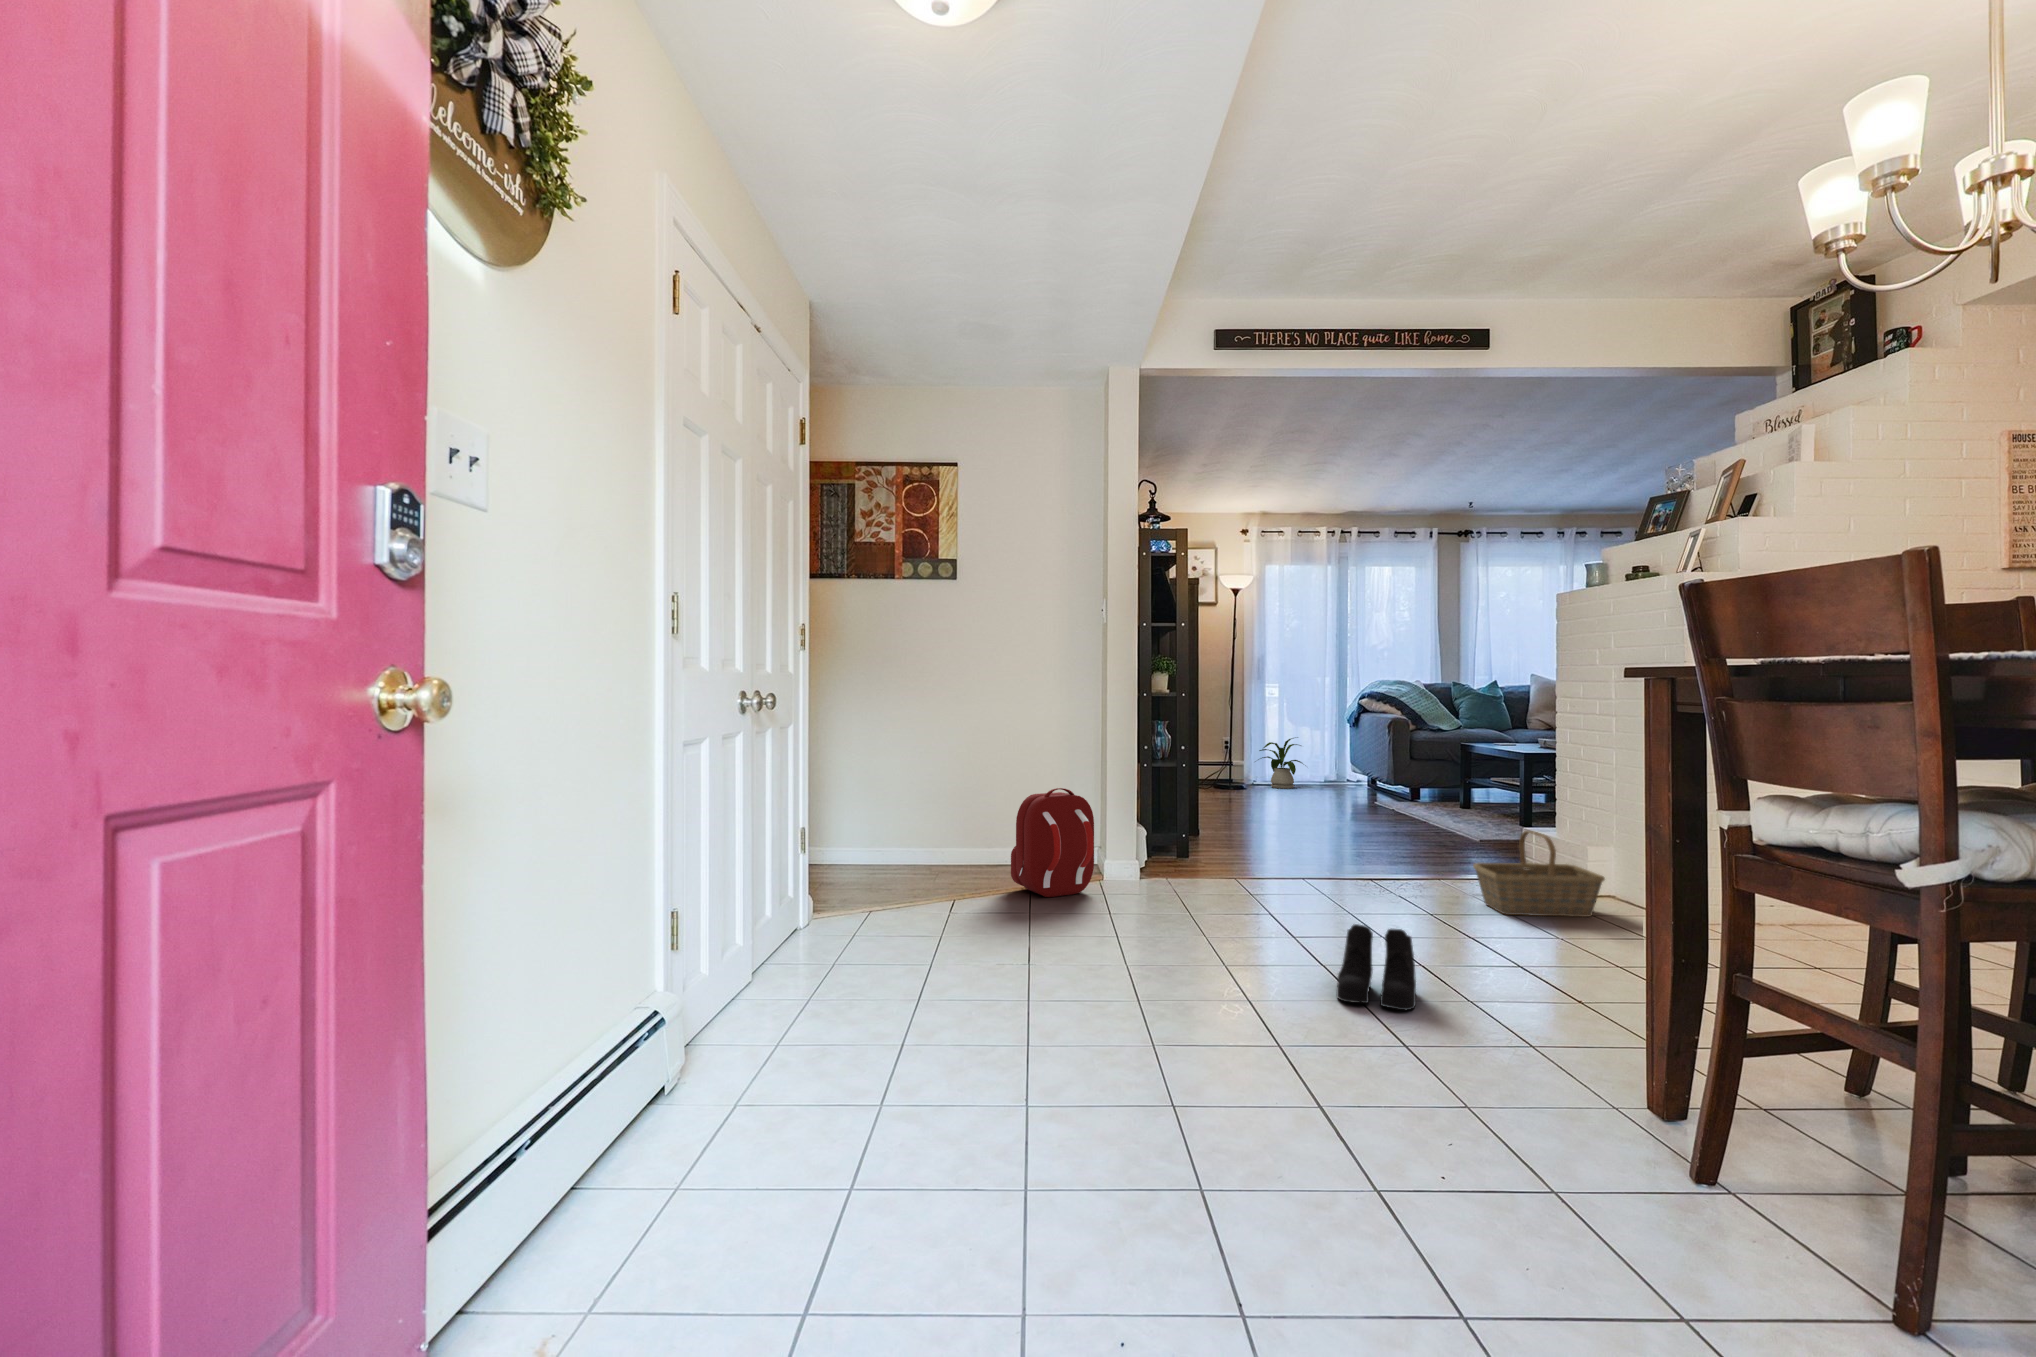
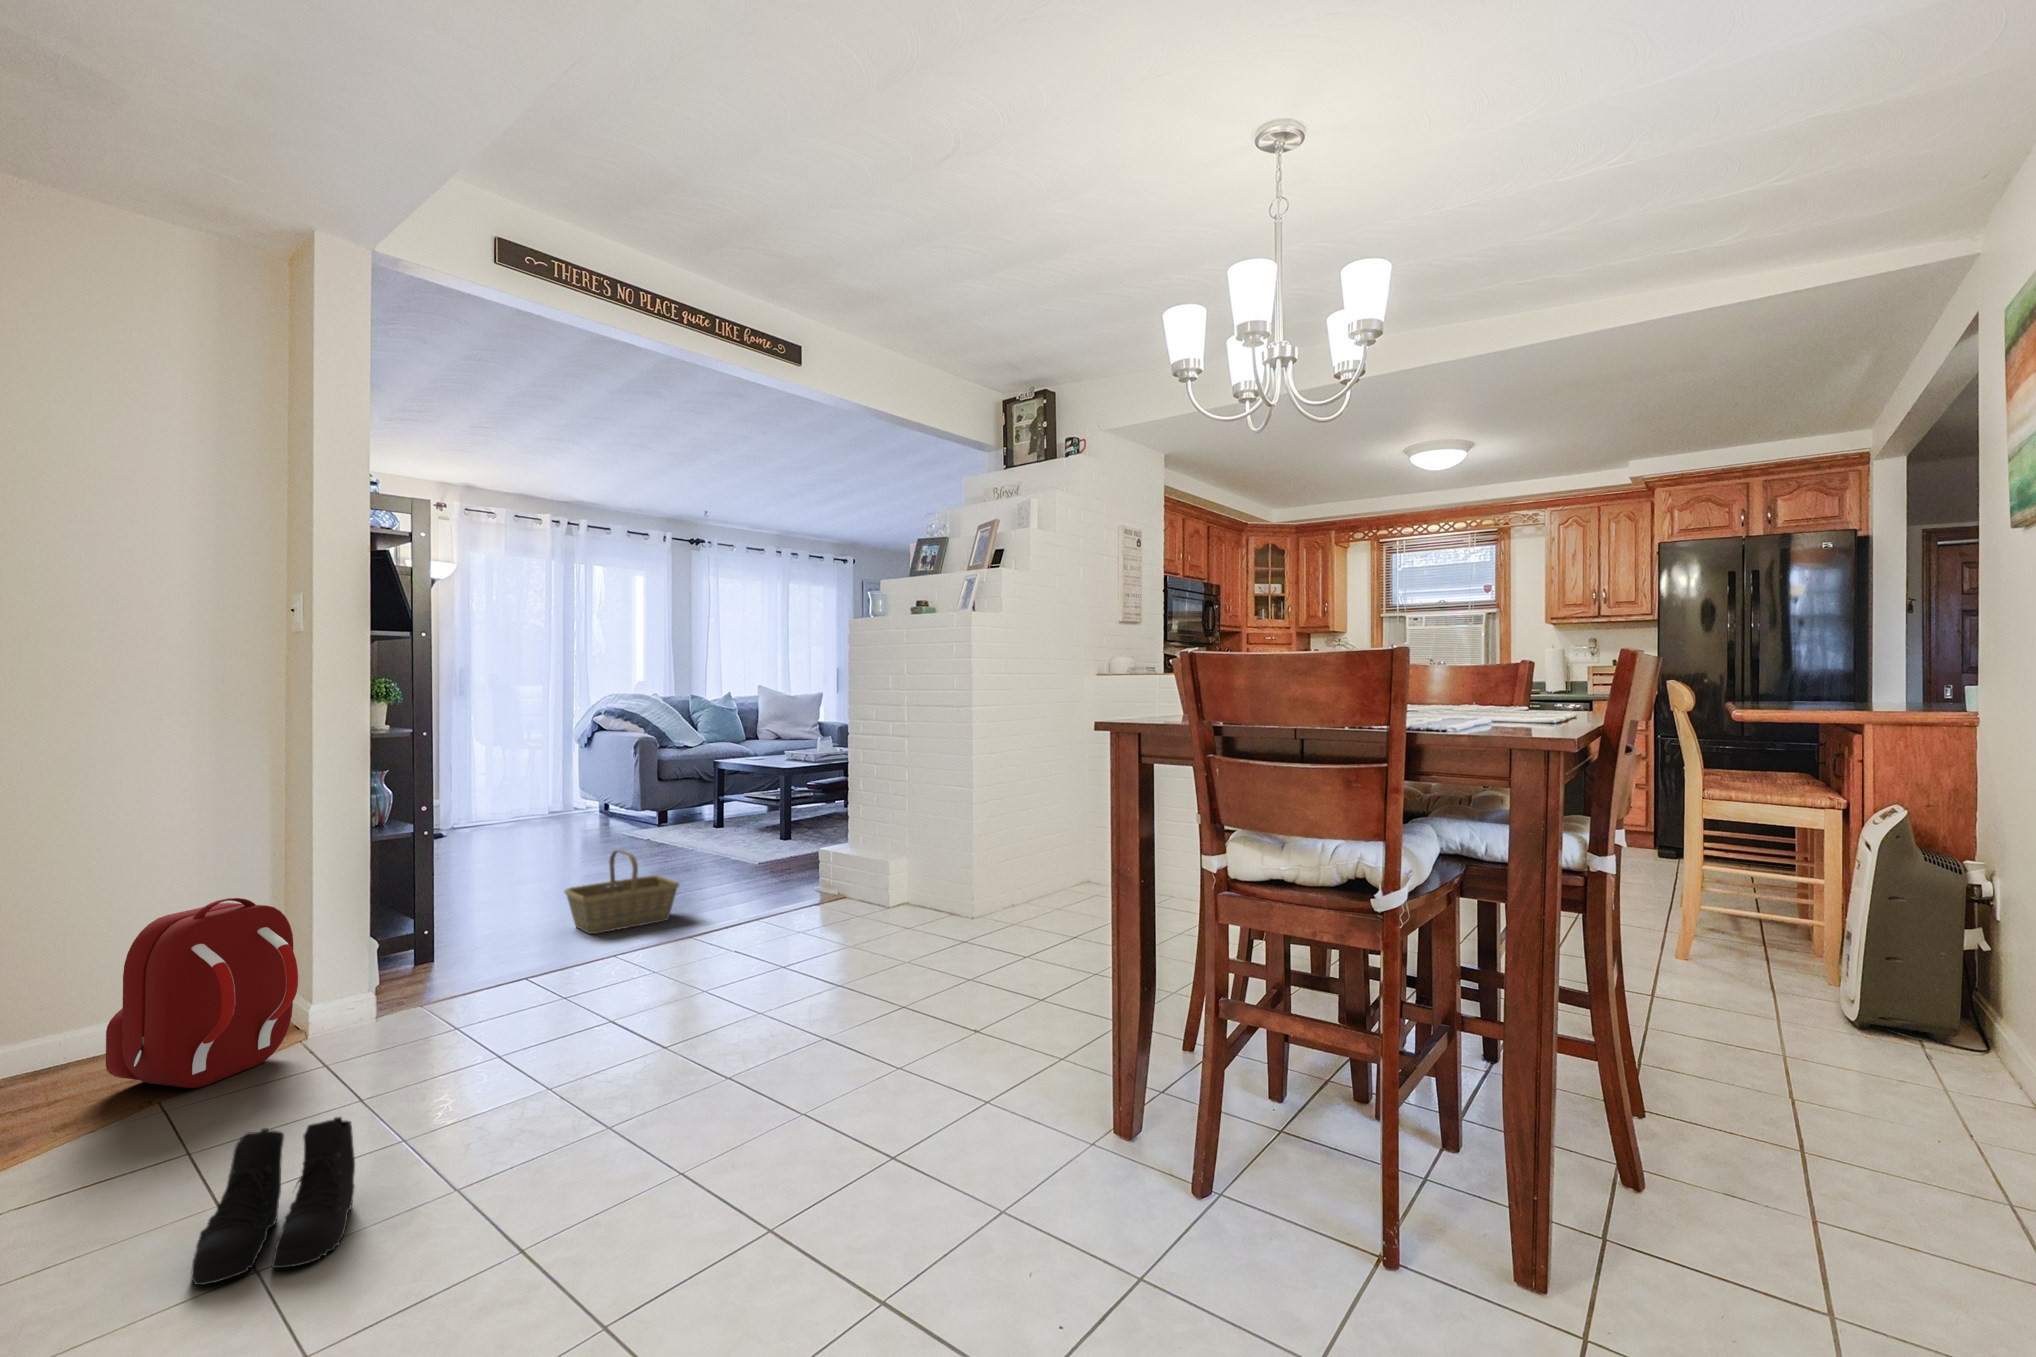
house plant: present [1258,738,1303,789] -> none [455,762,532,826]
basket: present [1473,831,1605,917] -> present [565,850,679,934]
boots: present [1337,924,1416,1010] -> present [191,1117,355,1285]

